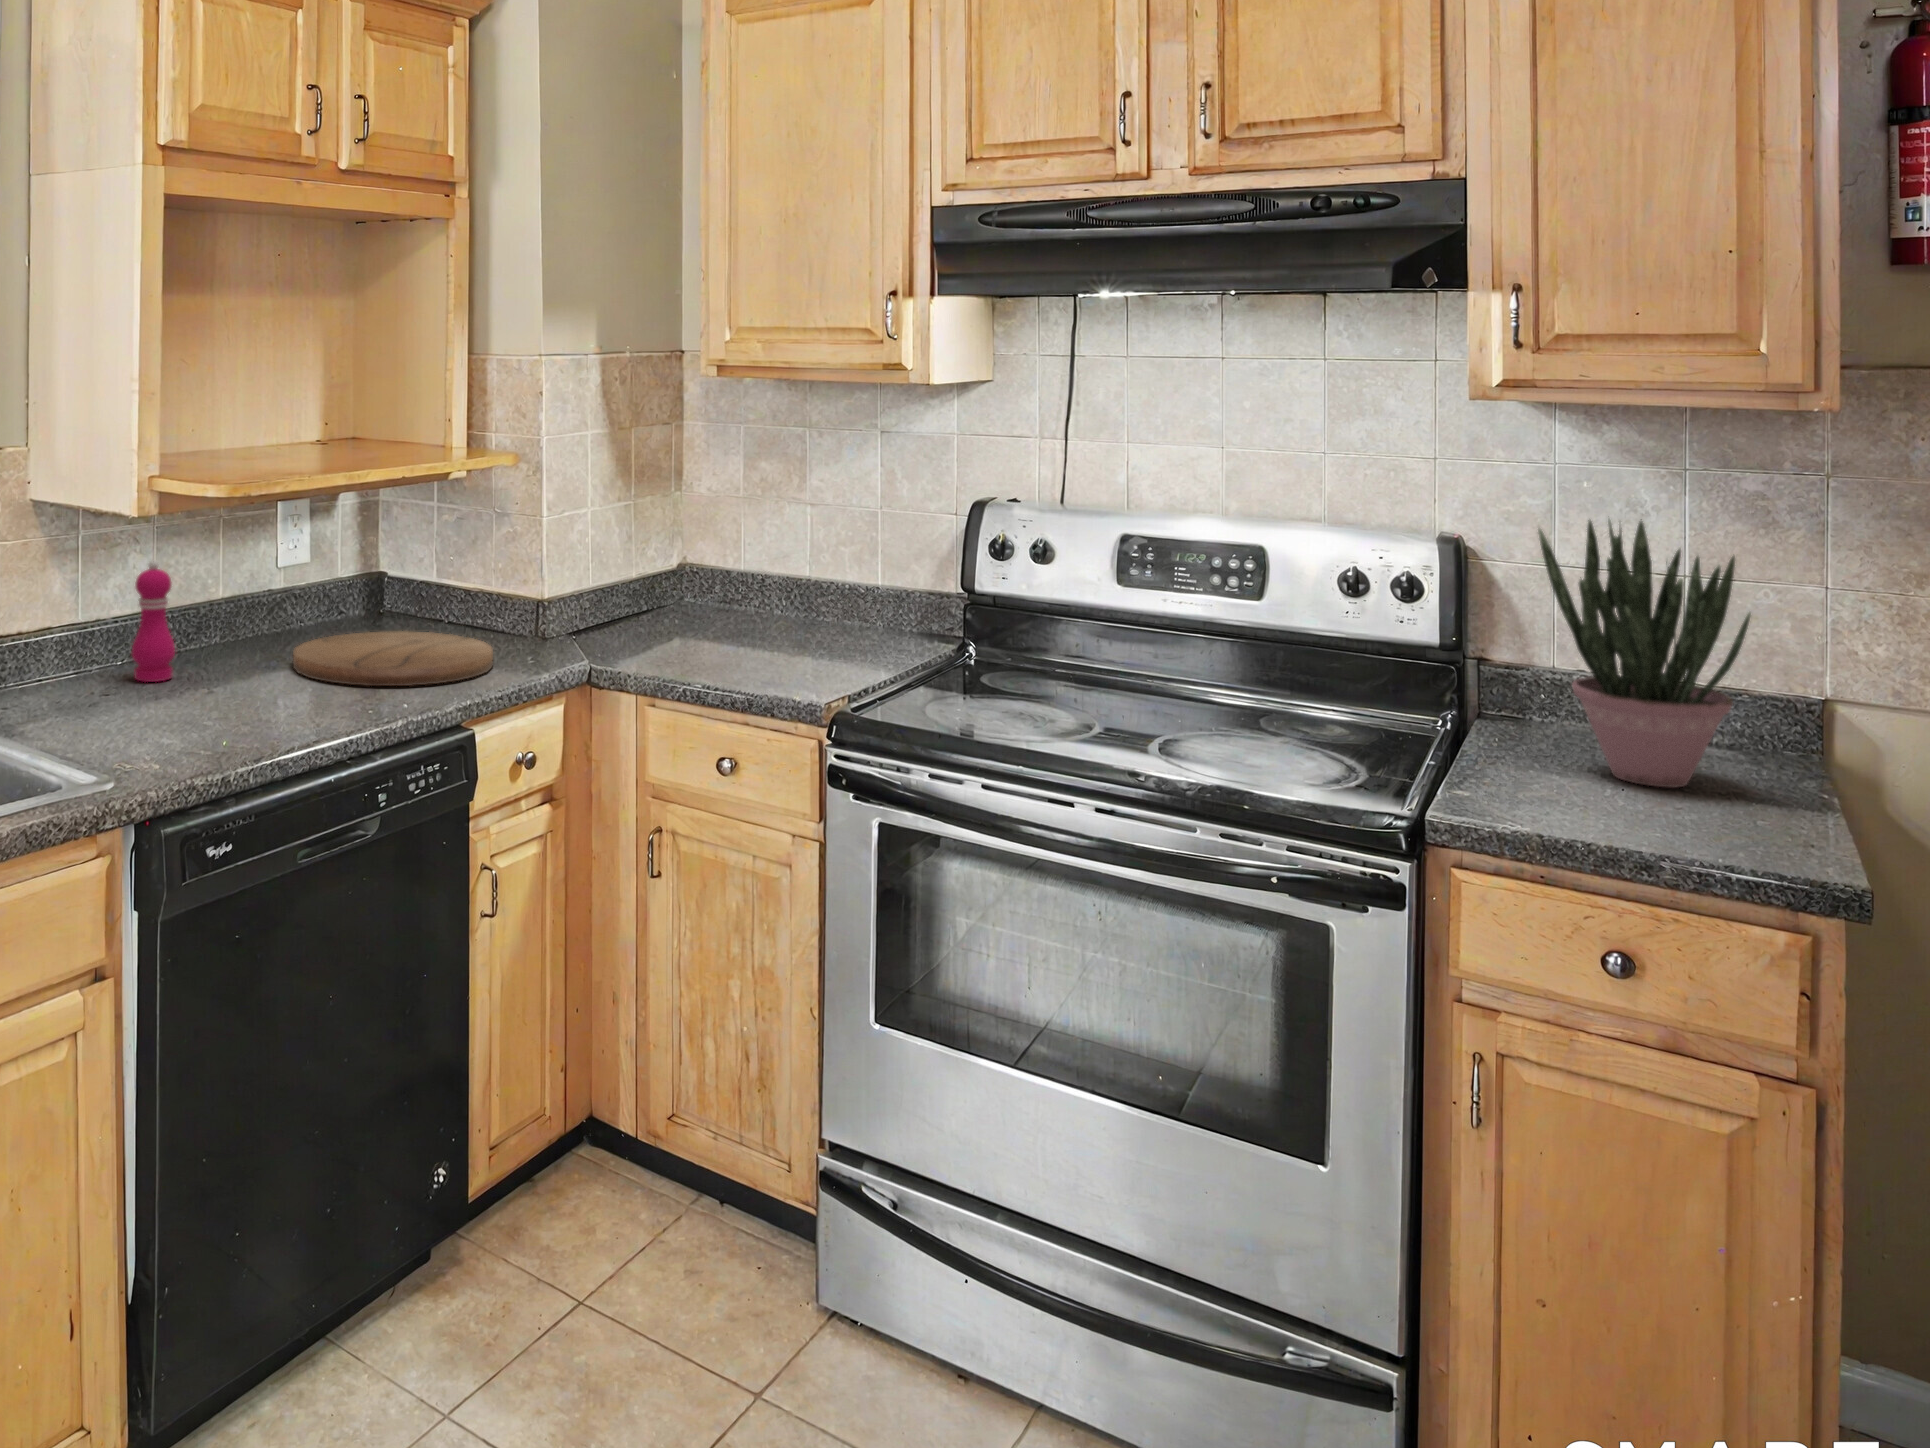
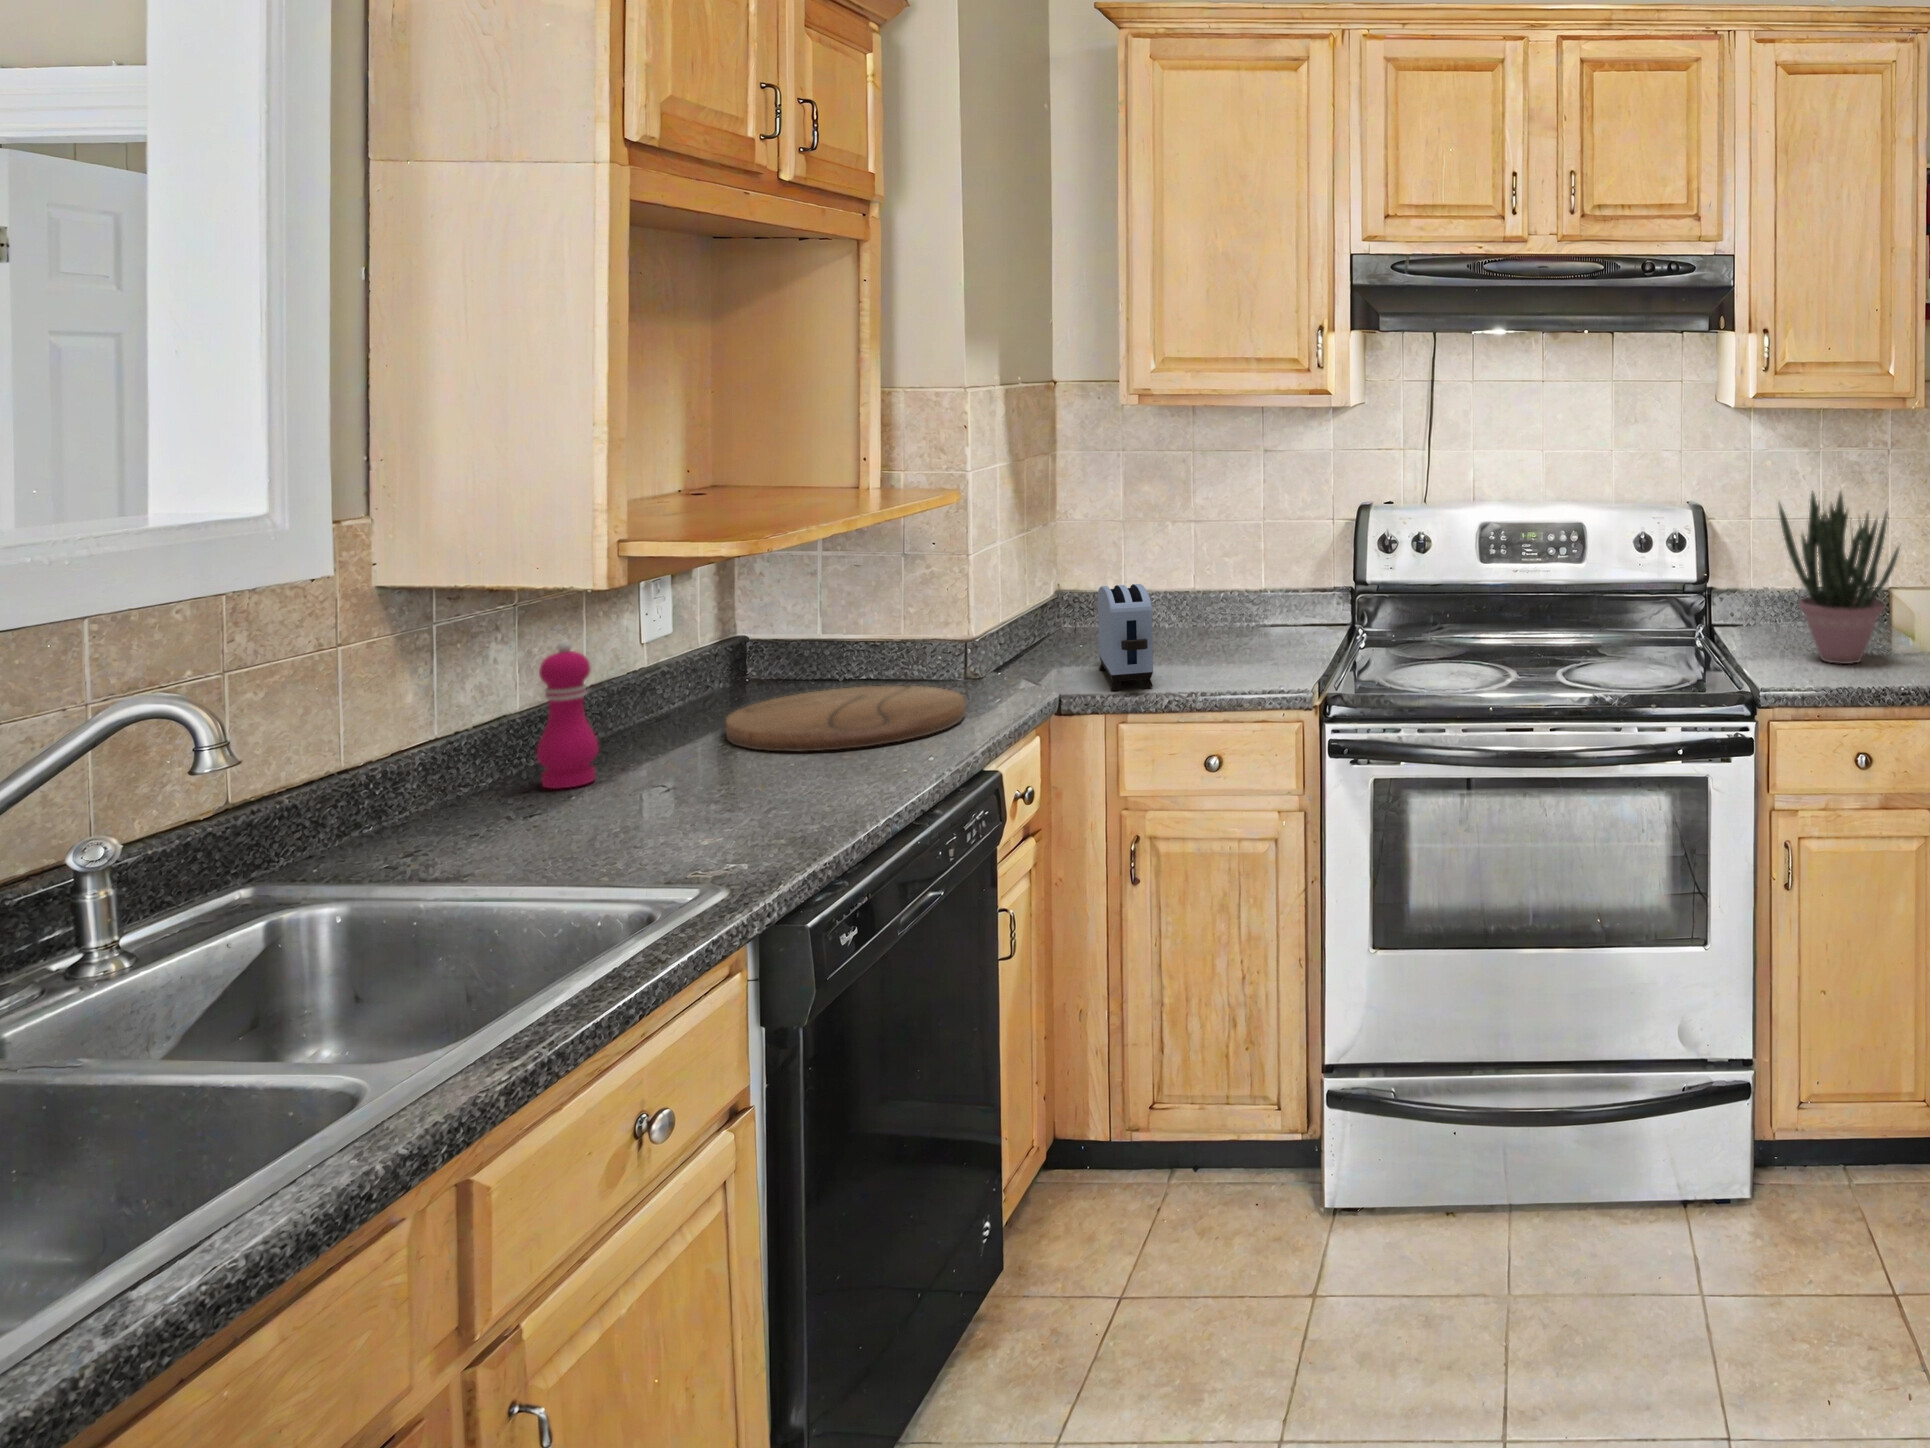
toaster: none [643,561,706,671] -> present [1098,584,1153,690]

